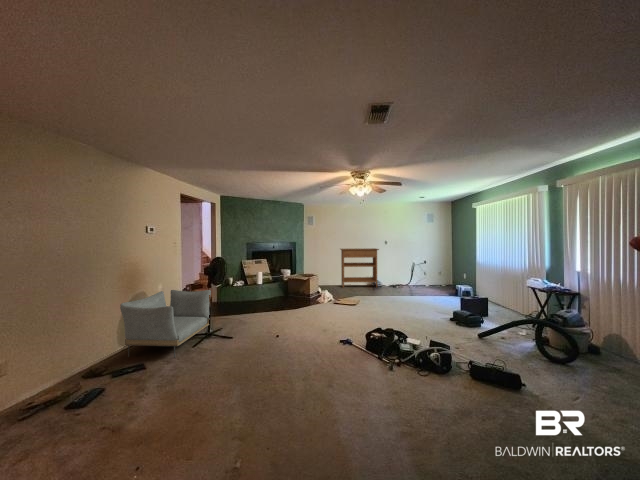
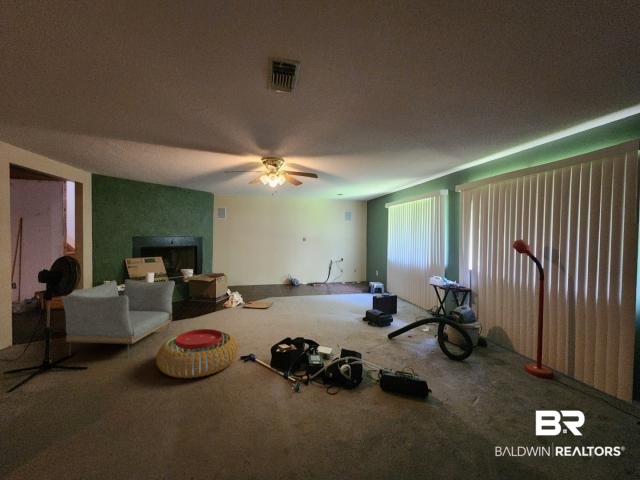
console table: present [341,248,379,288] -> none [324,243,368,288]
pouf: none [197,333,265,377] -> present [156,329,238,378]

